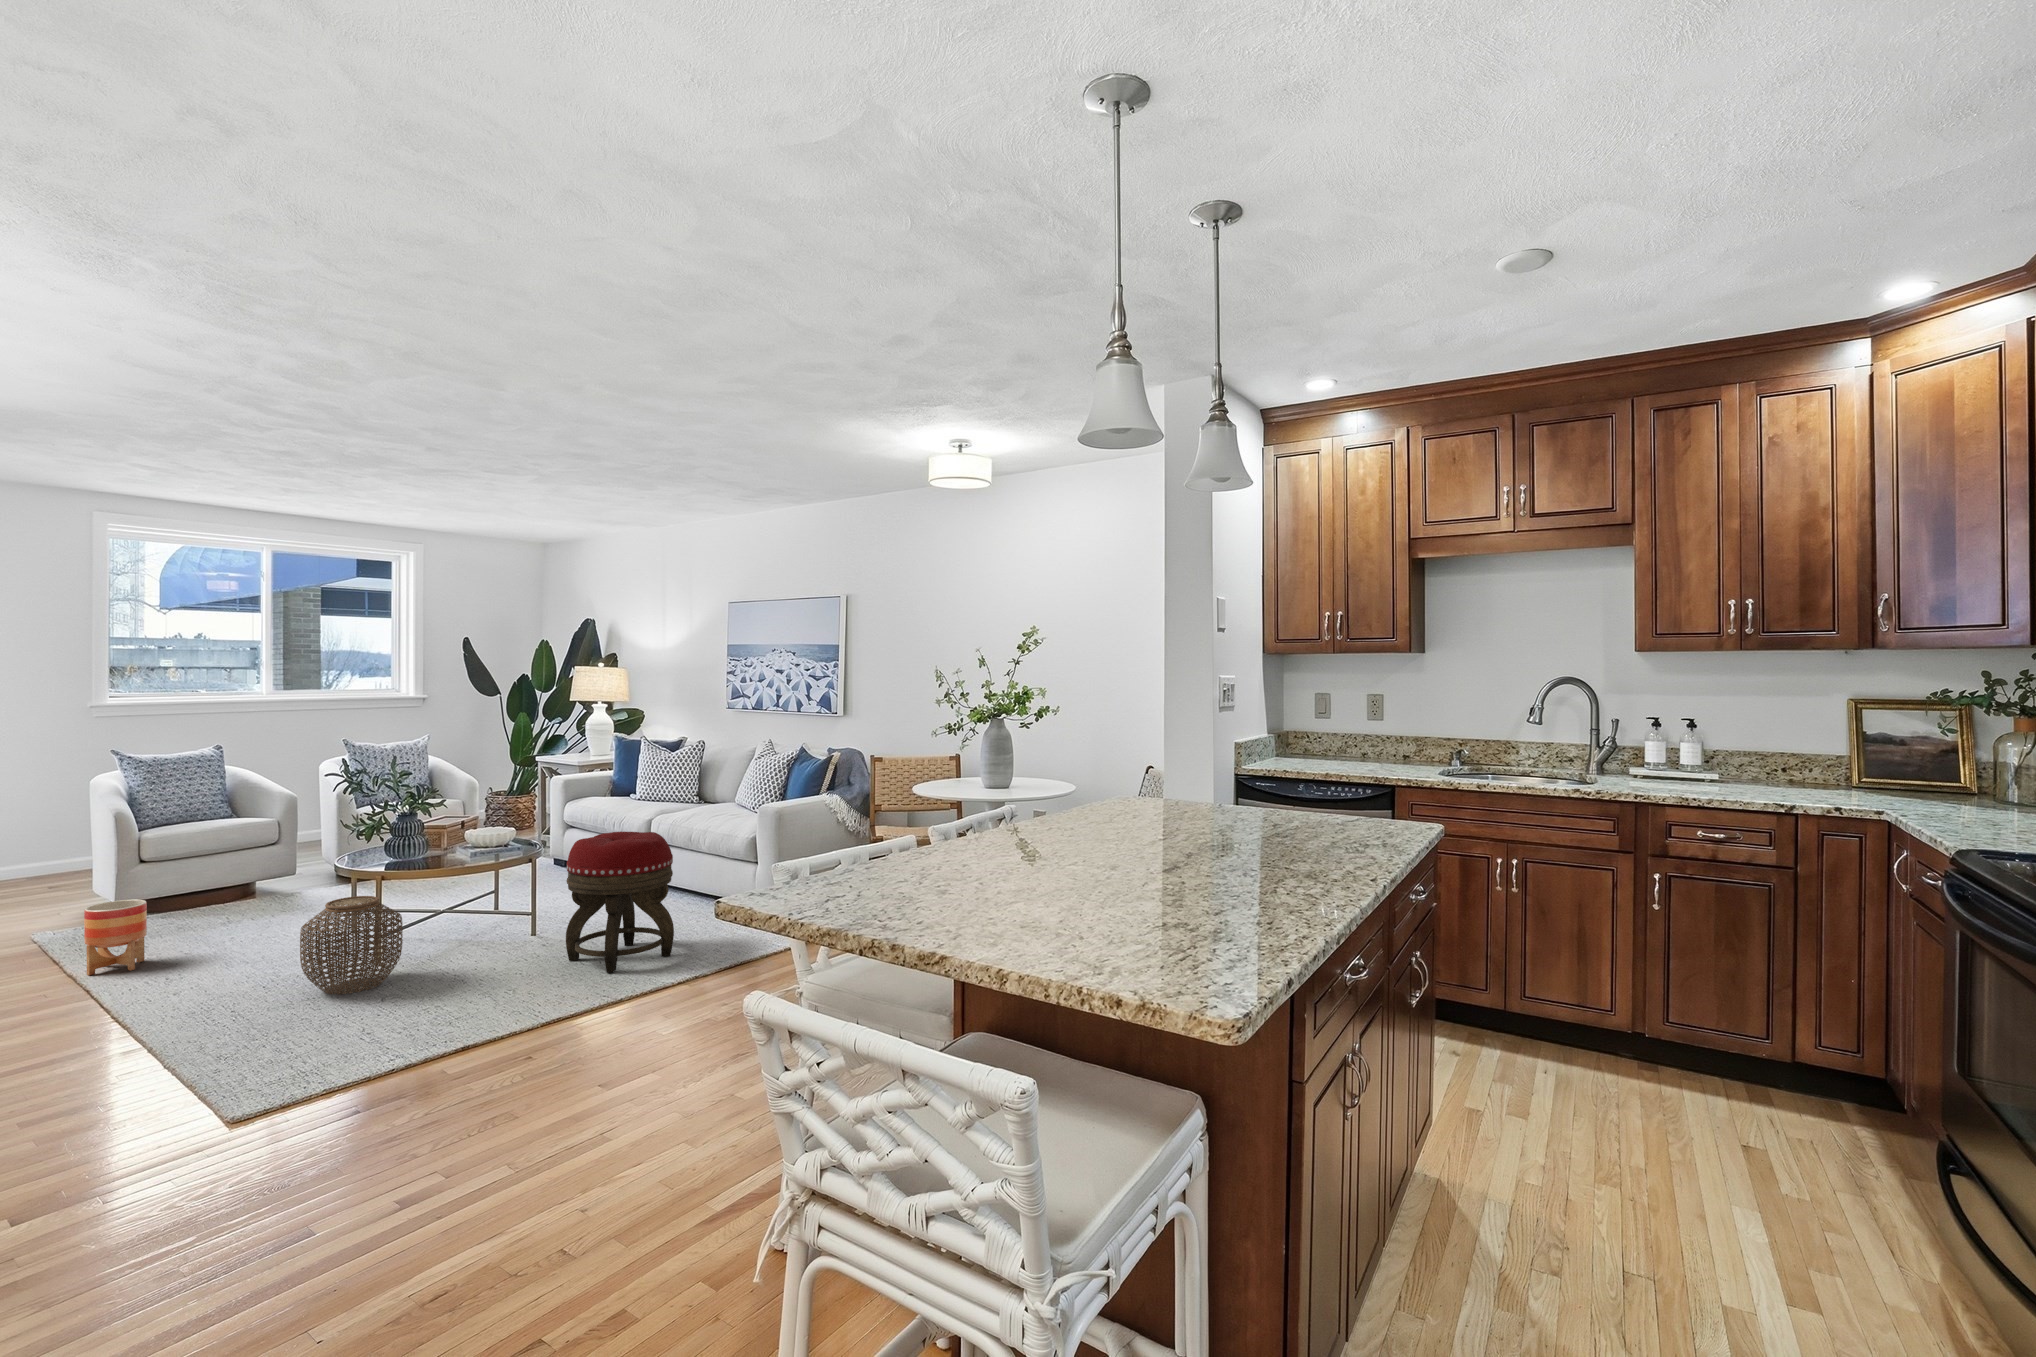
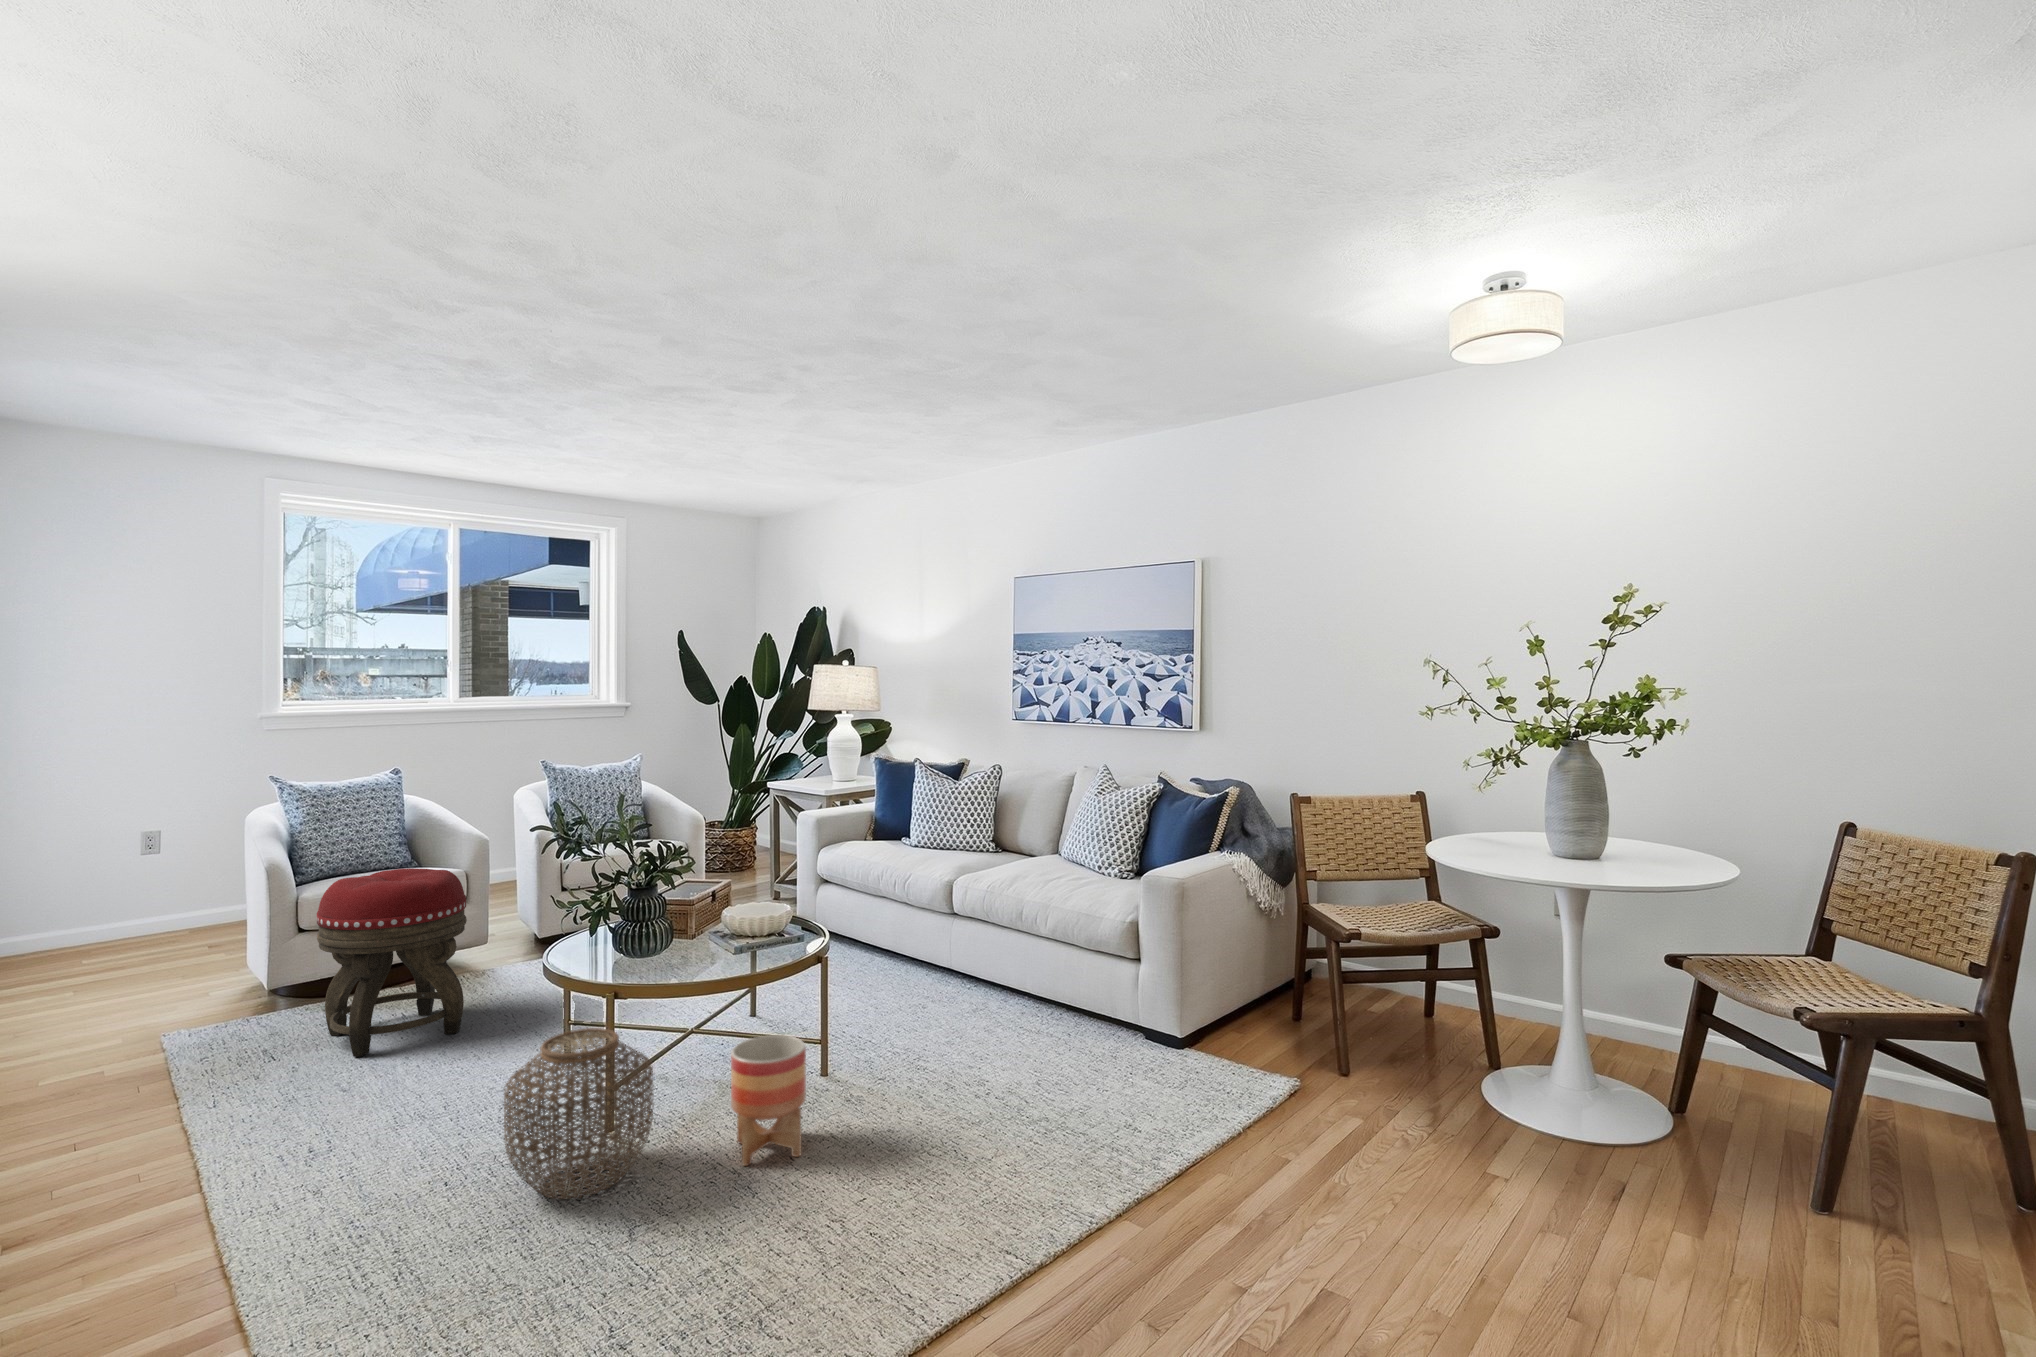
footstool: present [566,832,674,973] -> present [317,868,467,1057]
planter: present [84,900,147,975] -> present [731,1035,806,1166]

